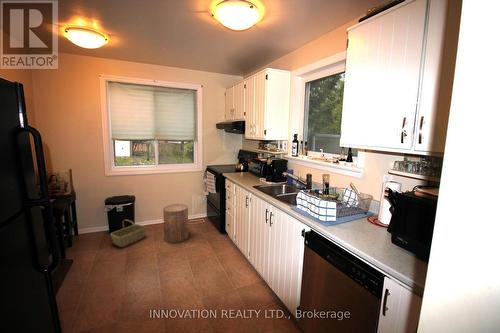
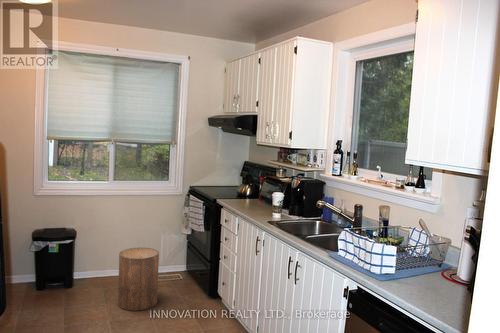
basket: present [110,220,146,247] -> none [32,269,89,314]

